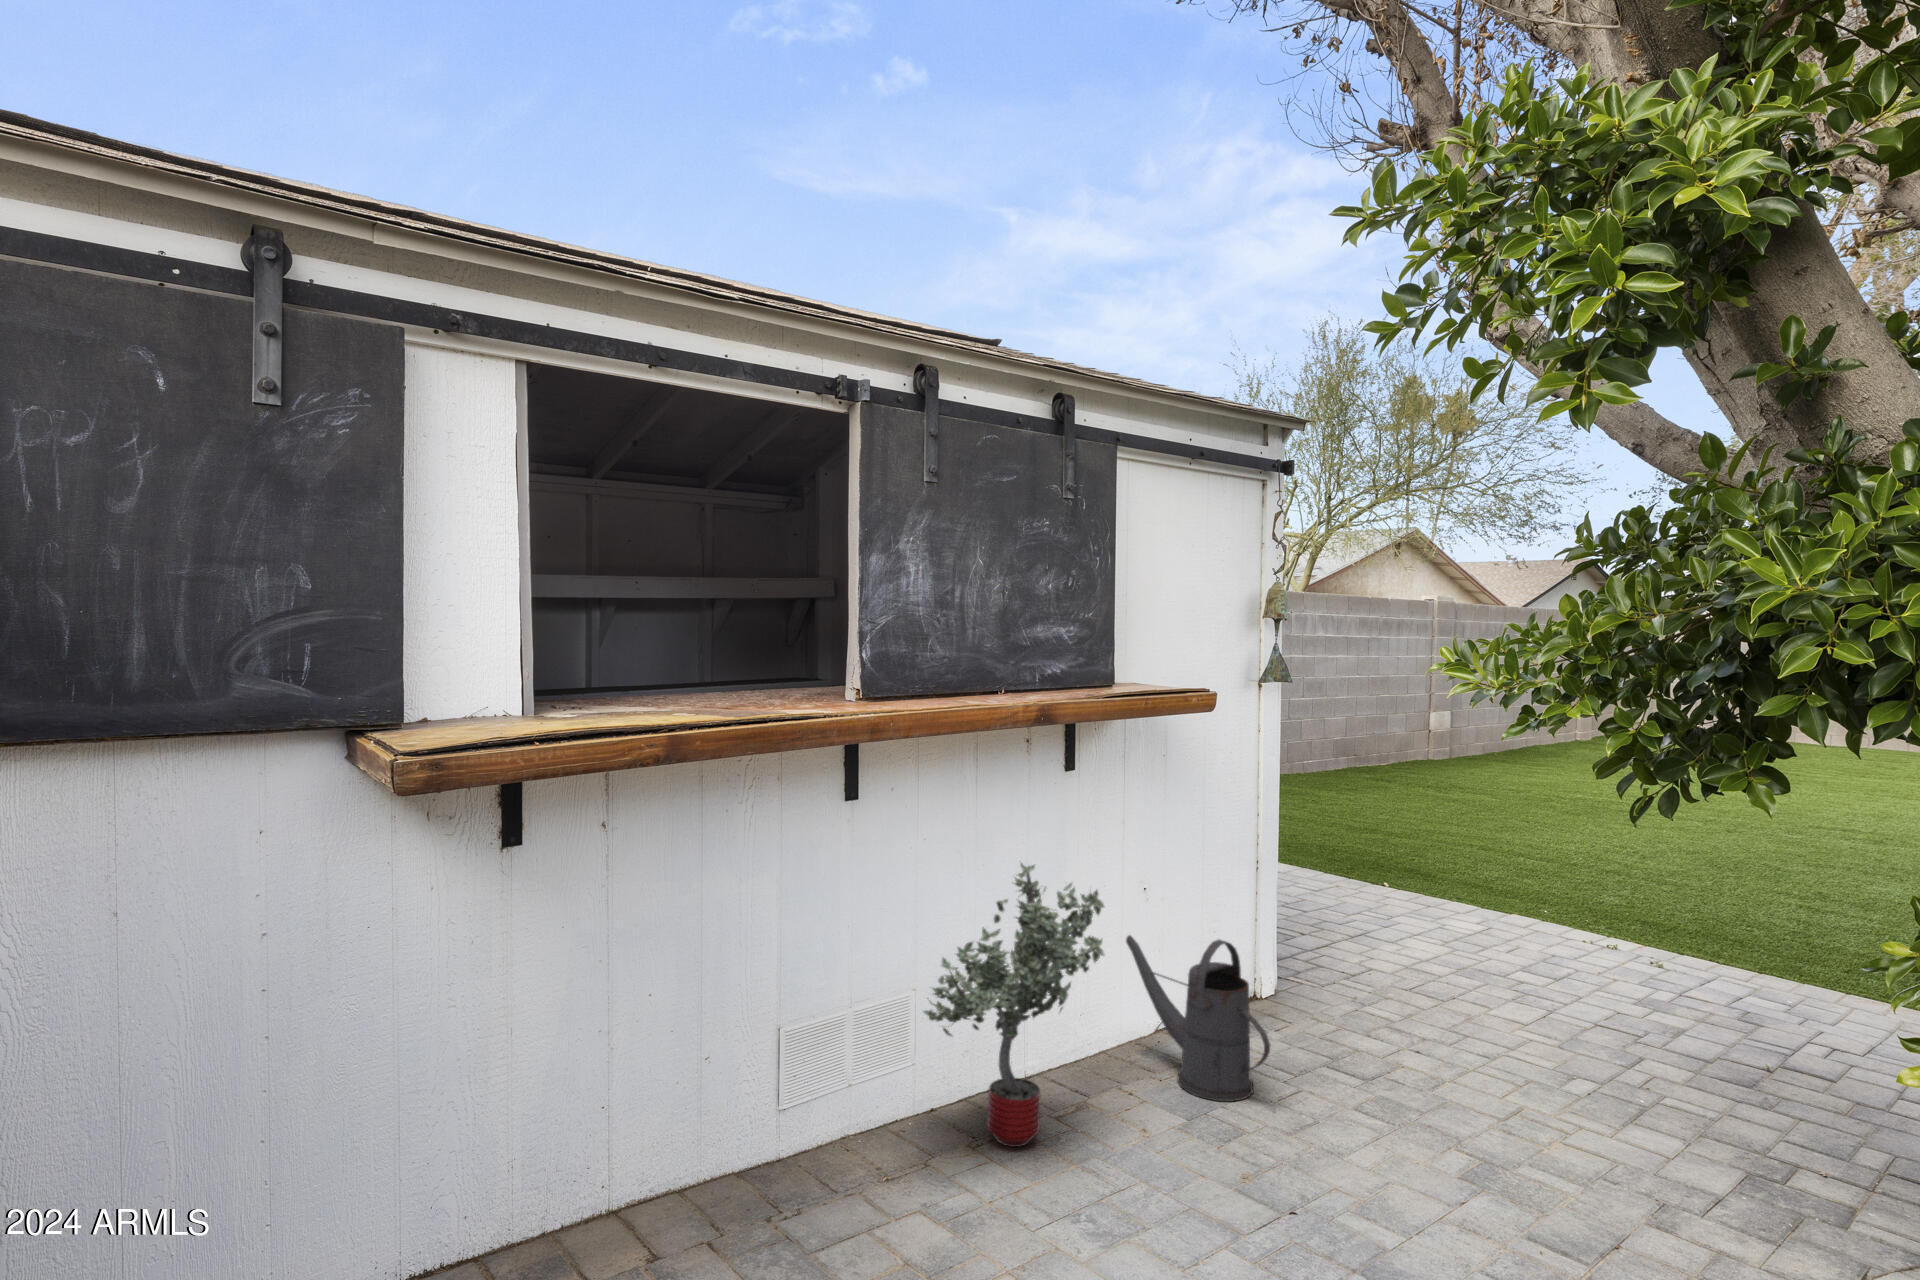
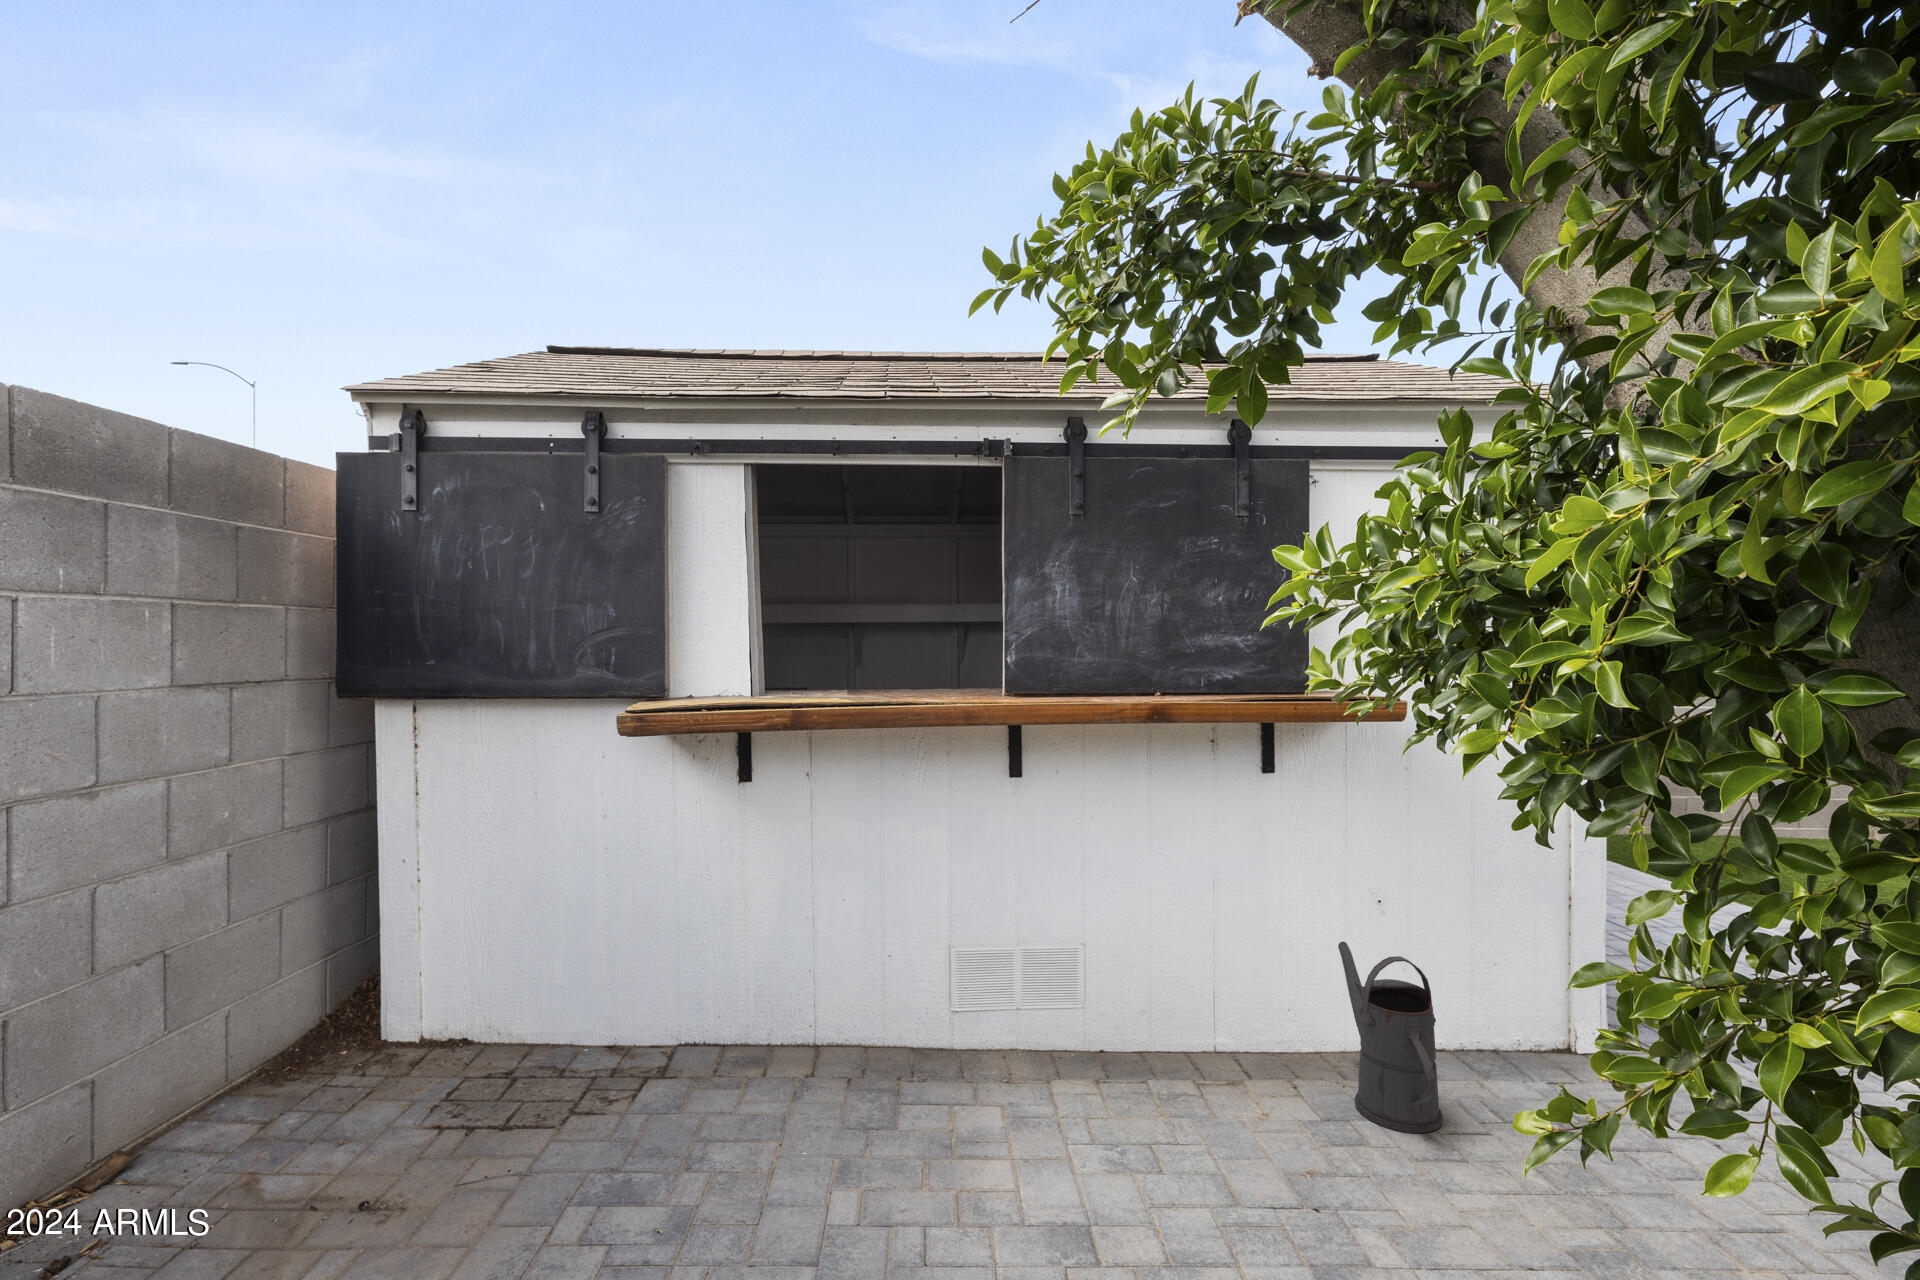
potted tree: present [923,863,1104,1147] -> none [1033,843,1234,1098]

